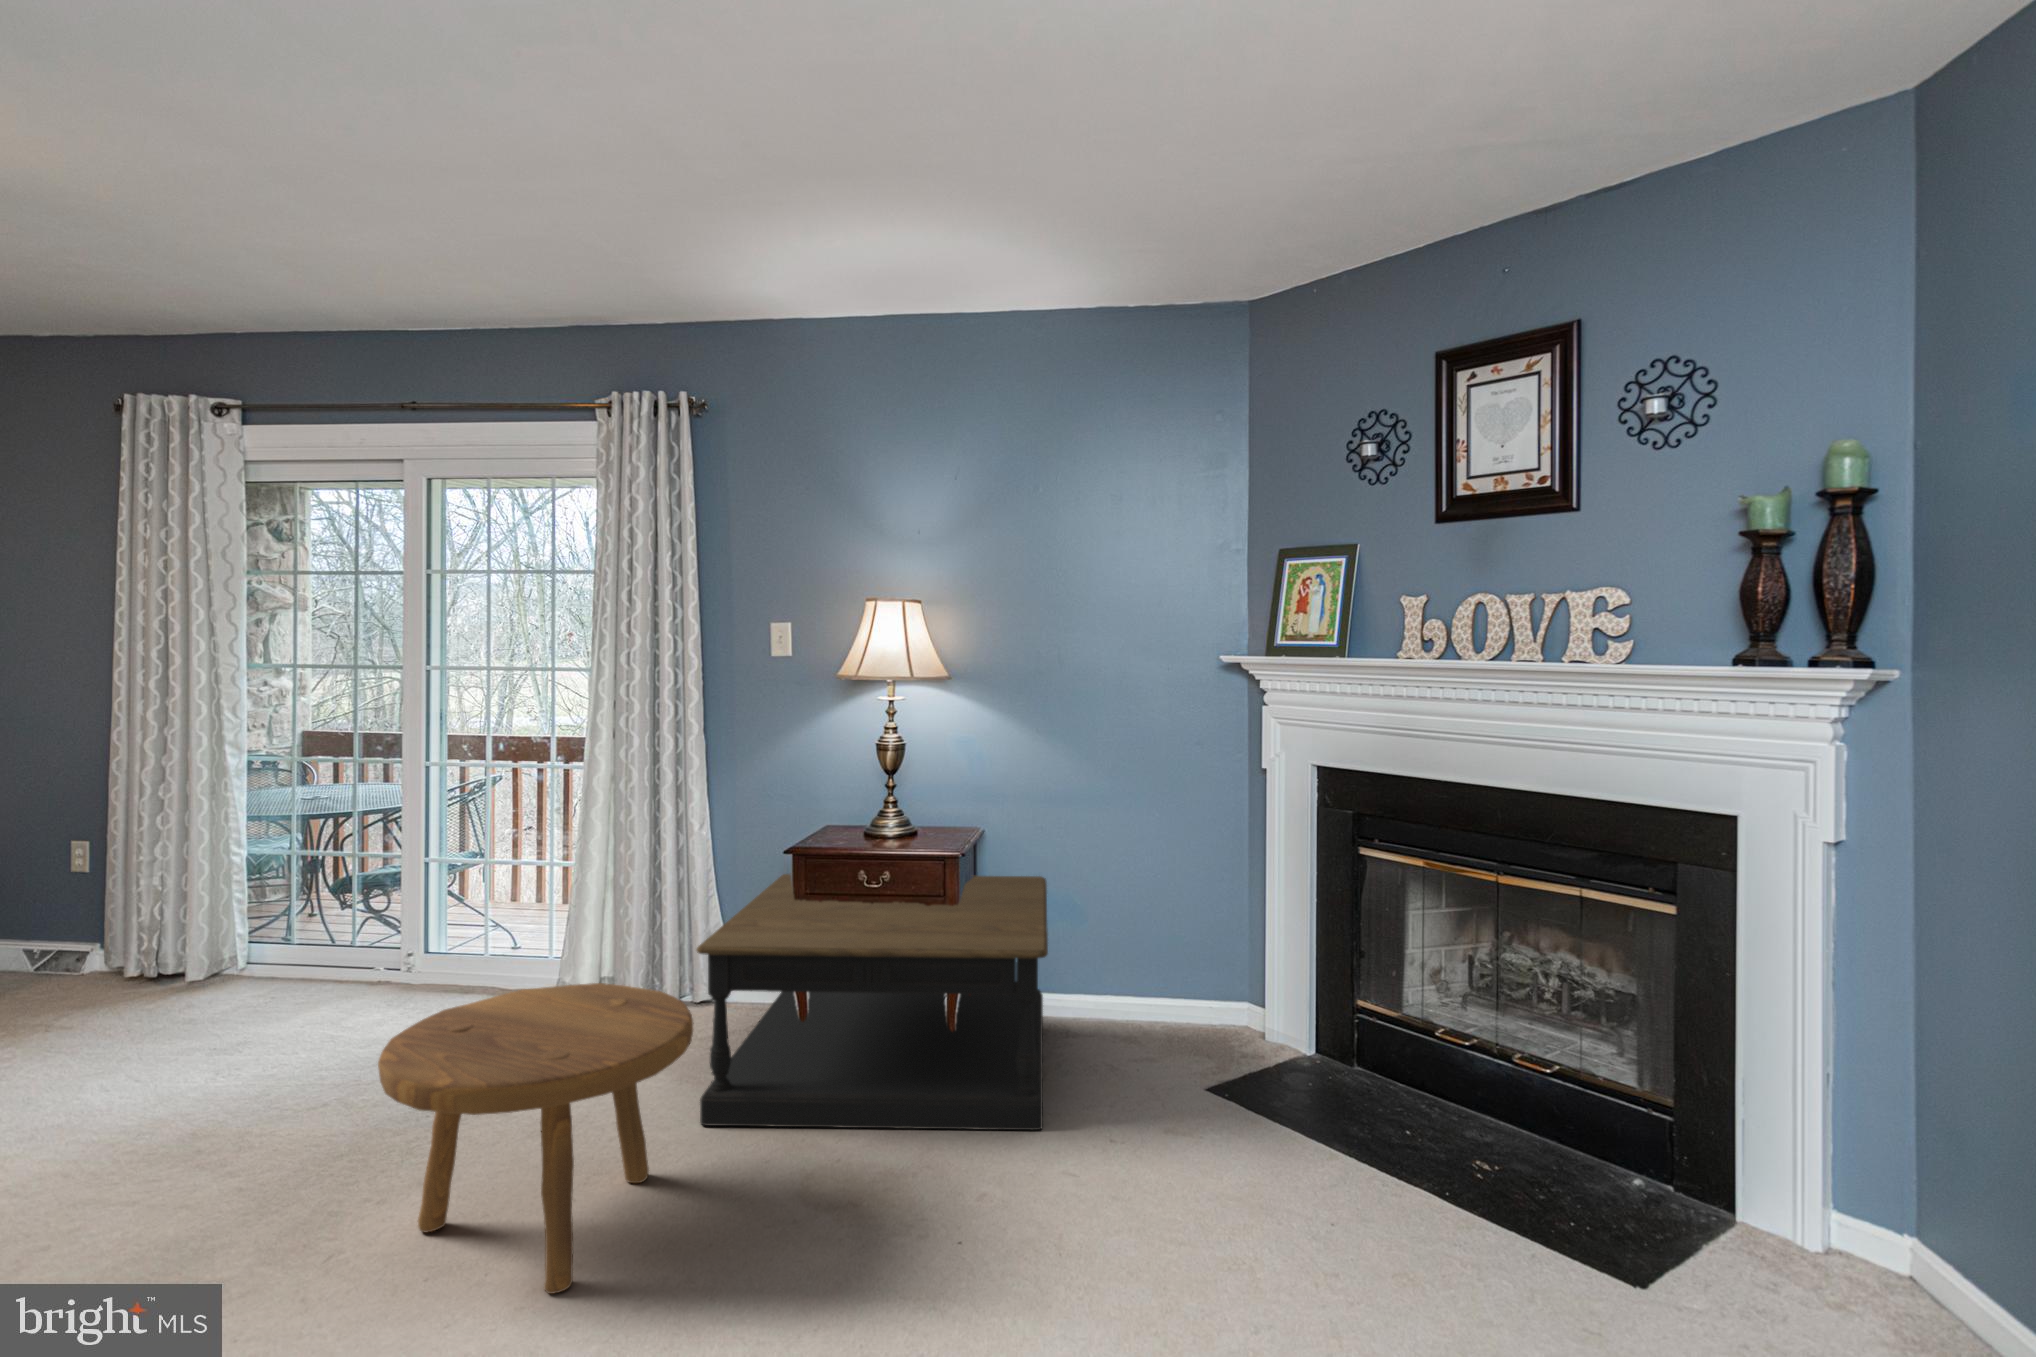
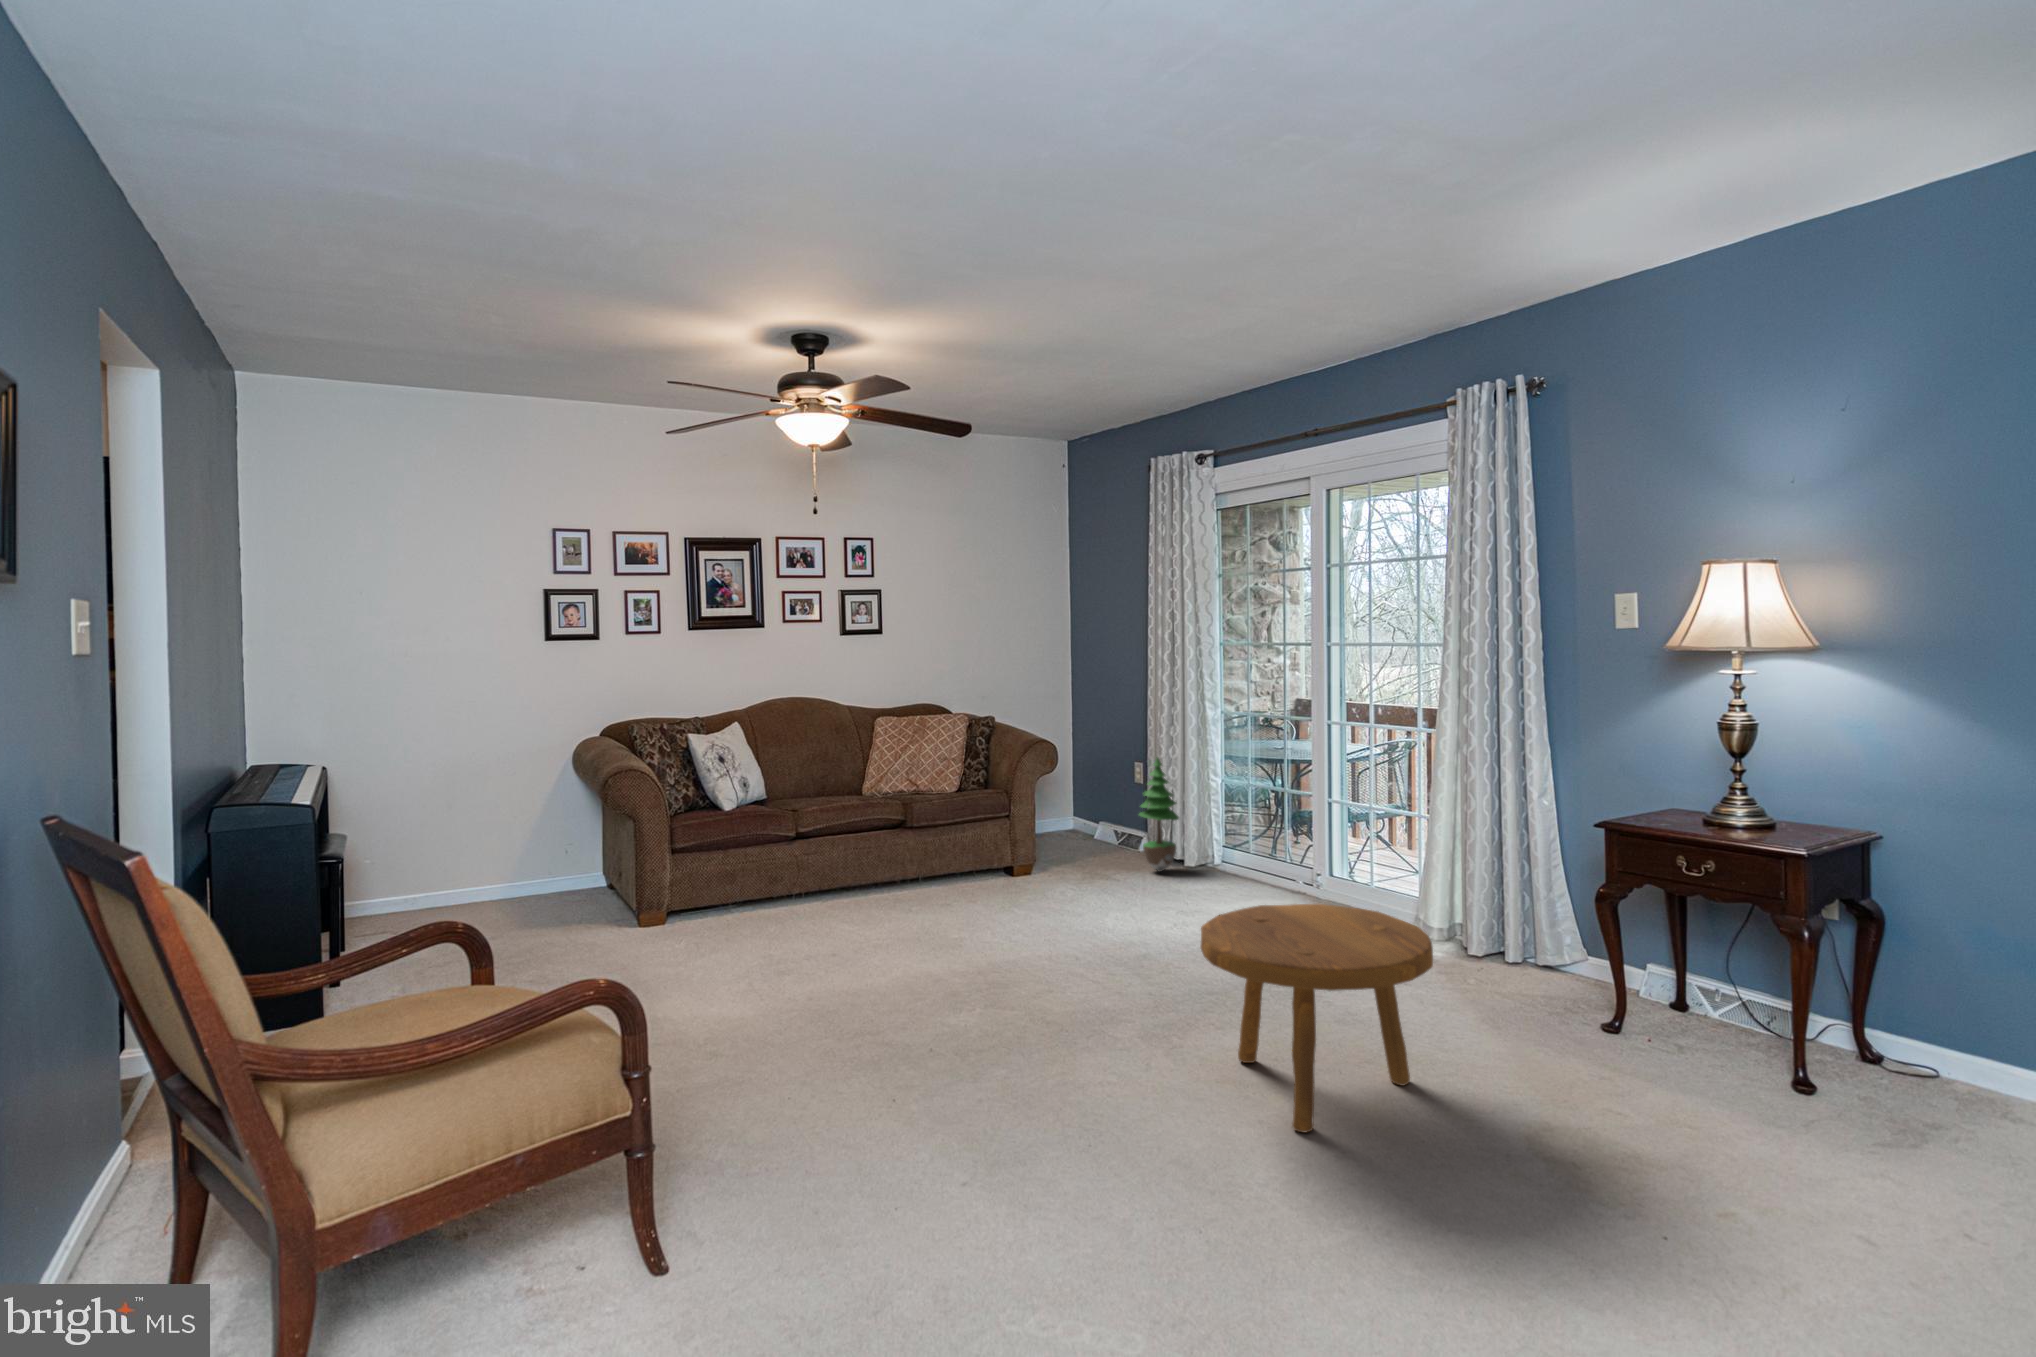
potted tree: none [96,826,178,999] -> present [1139,757,1179,871]
coffee table: present [697,874,1048,1130] -> none [1470,853,1988,1195]

